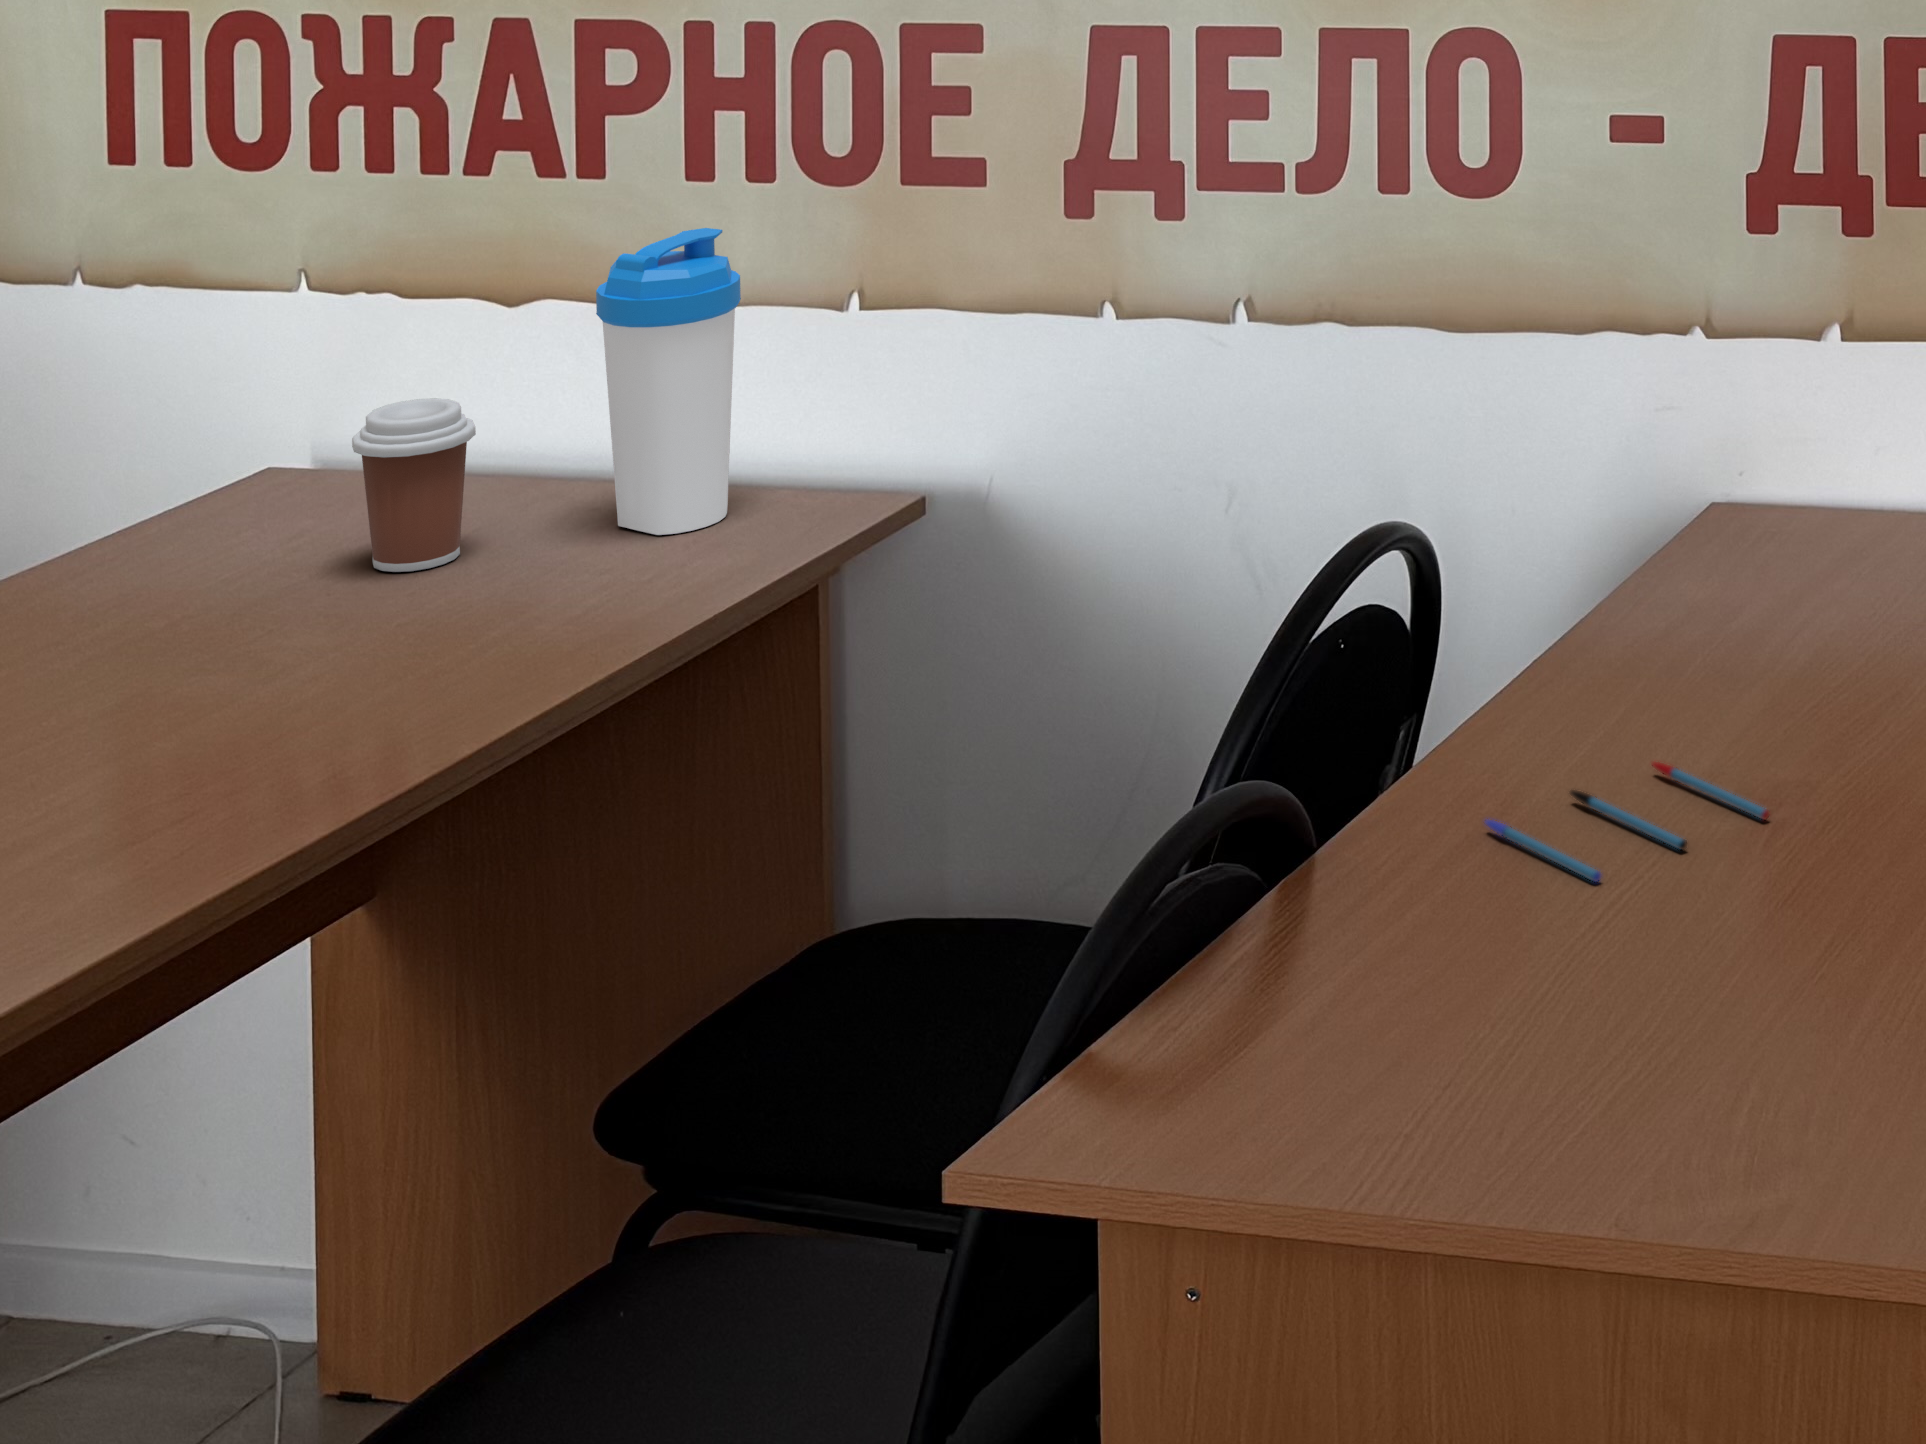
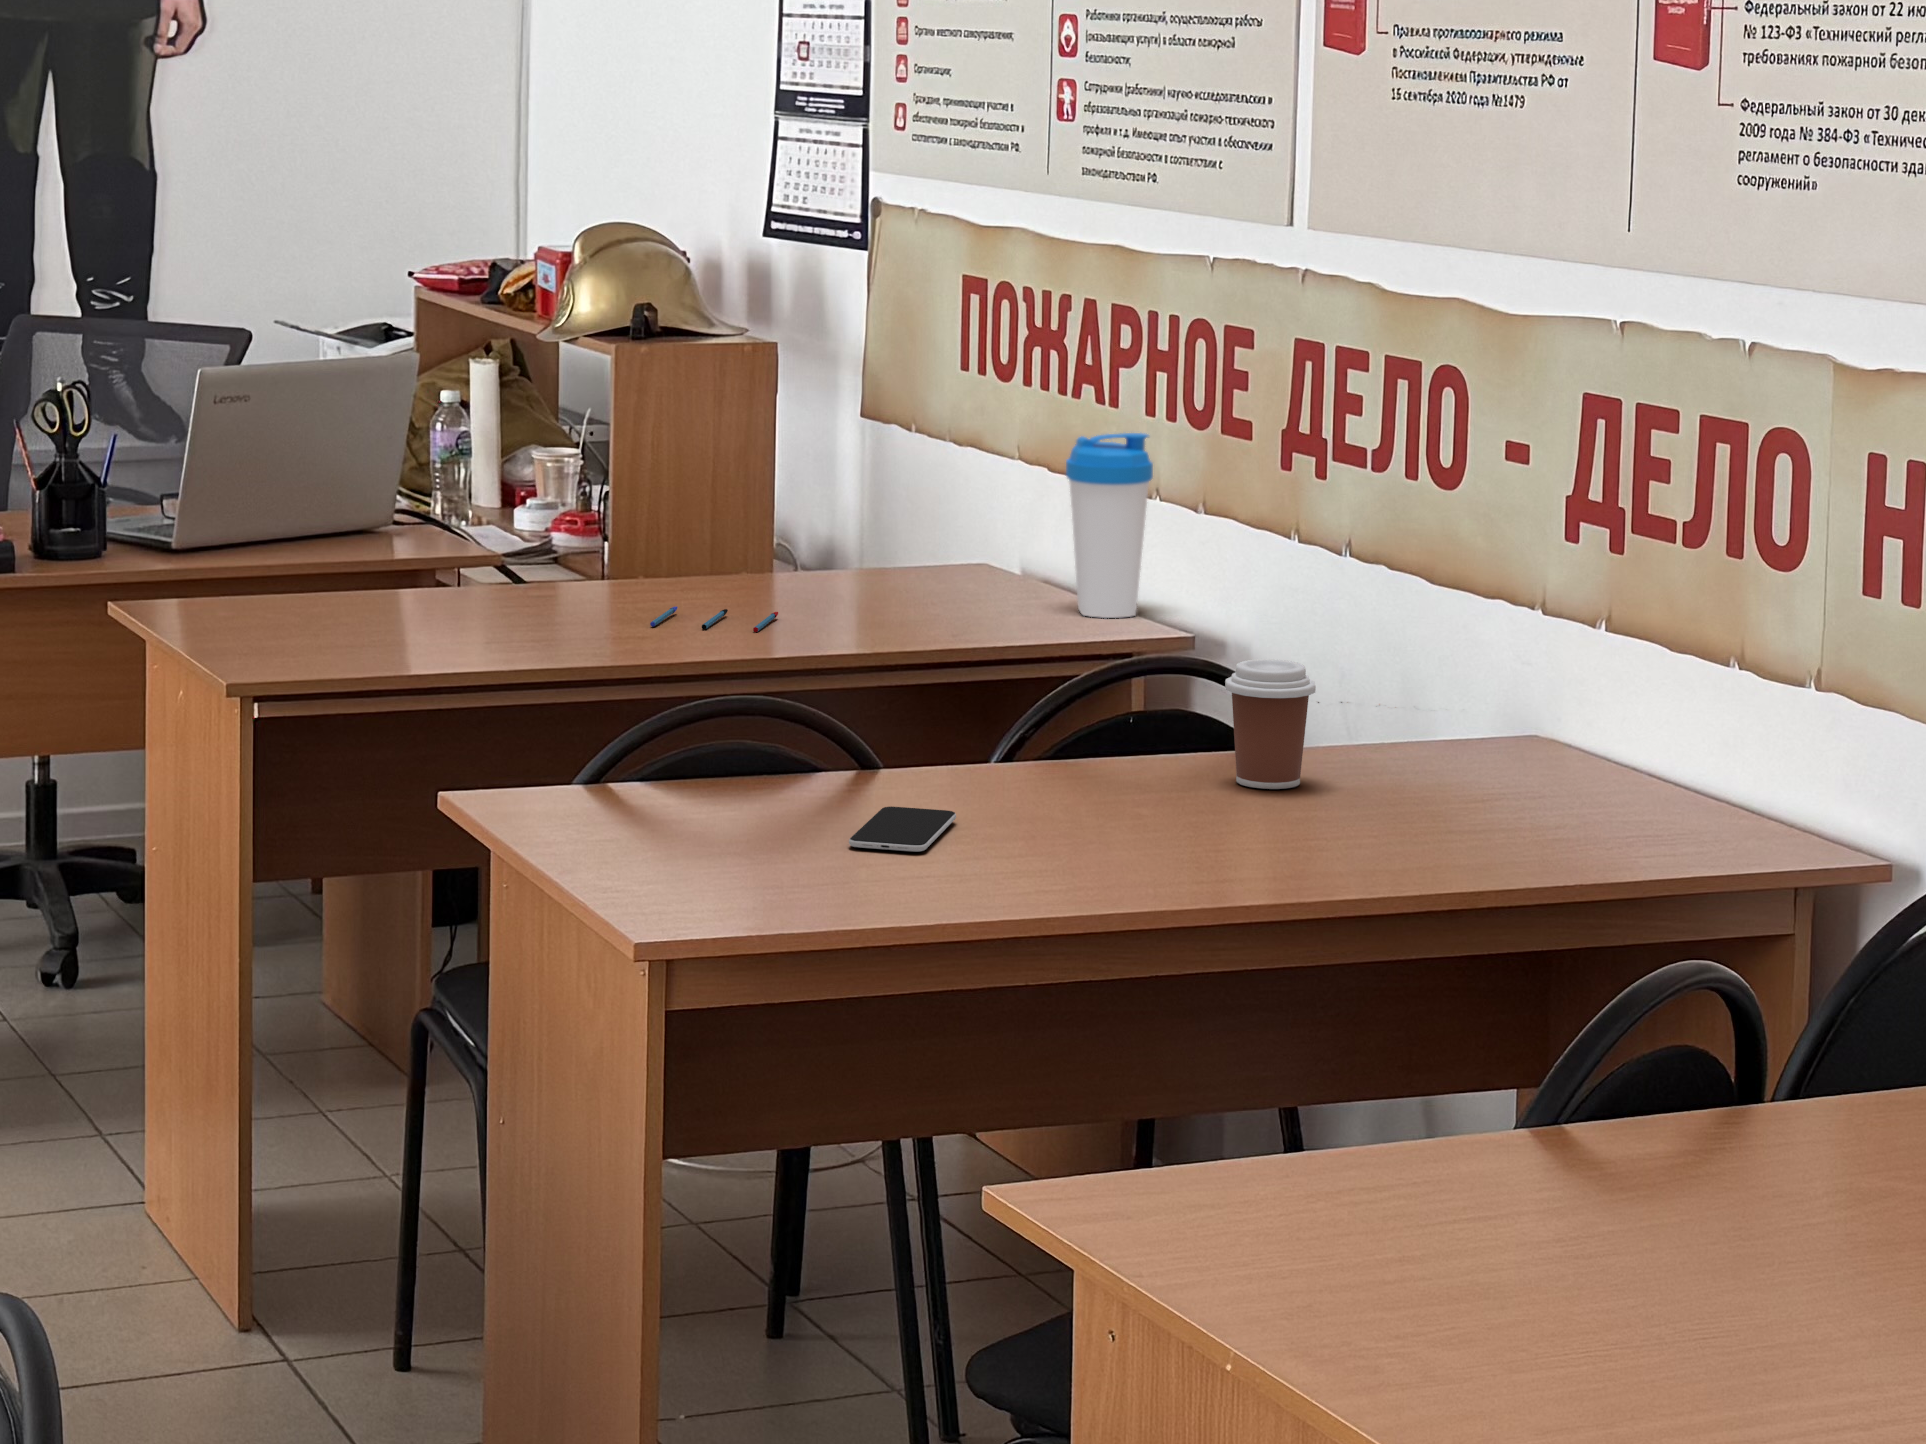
coffee cup: present [352,398,476,572] -> present [1225,659,1316,789]
pen: present [1485,762,1769,882] -> present [650,607,778,632]
smartphone: none [1548,941,1798,1071] -> present [849,806,956,852]

